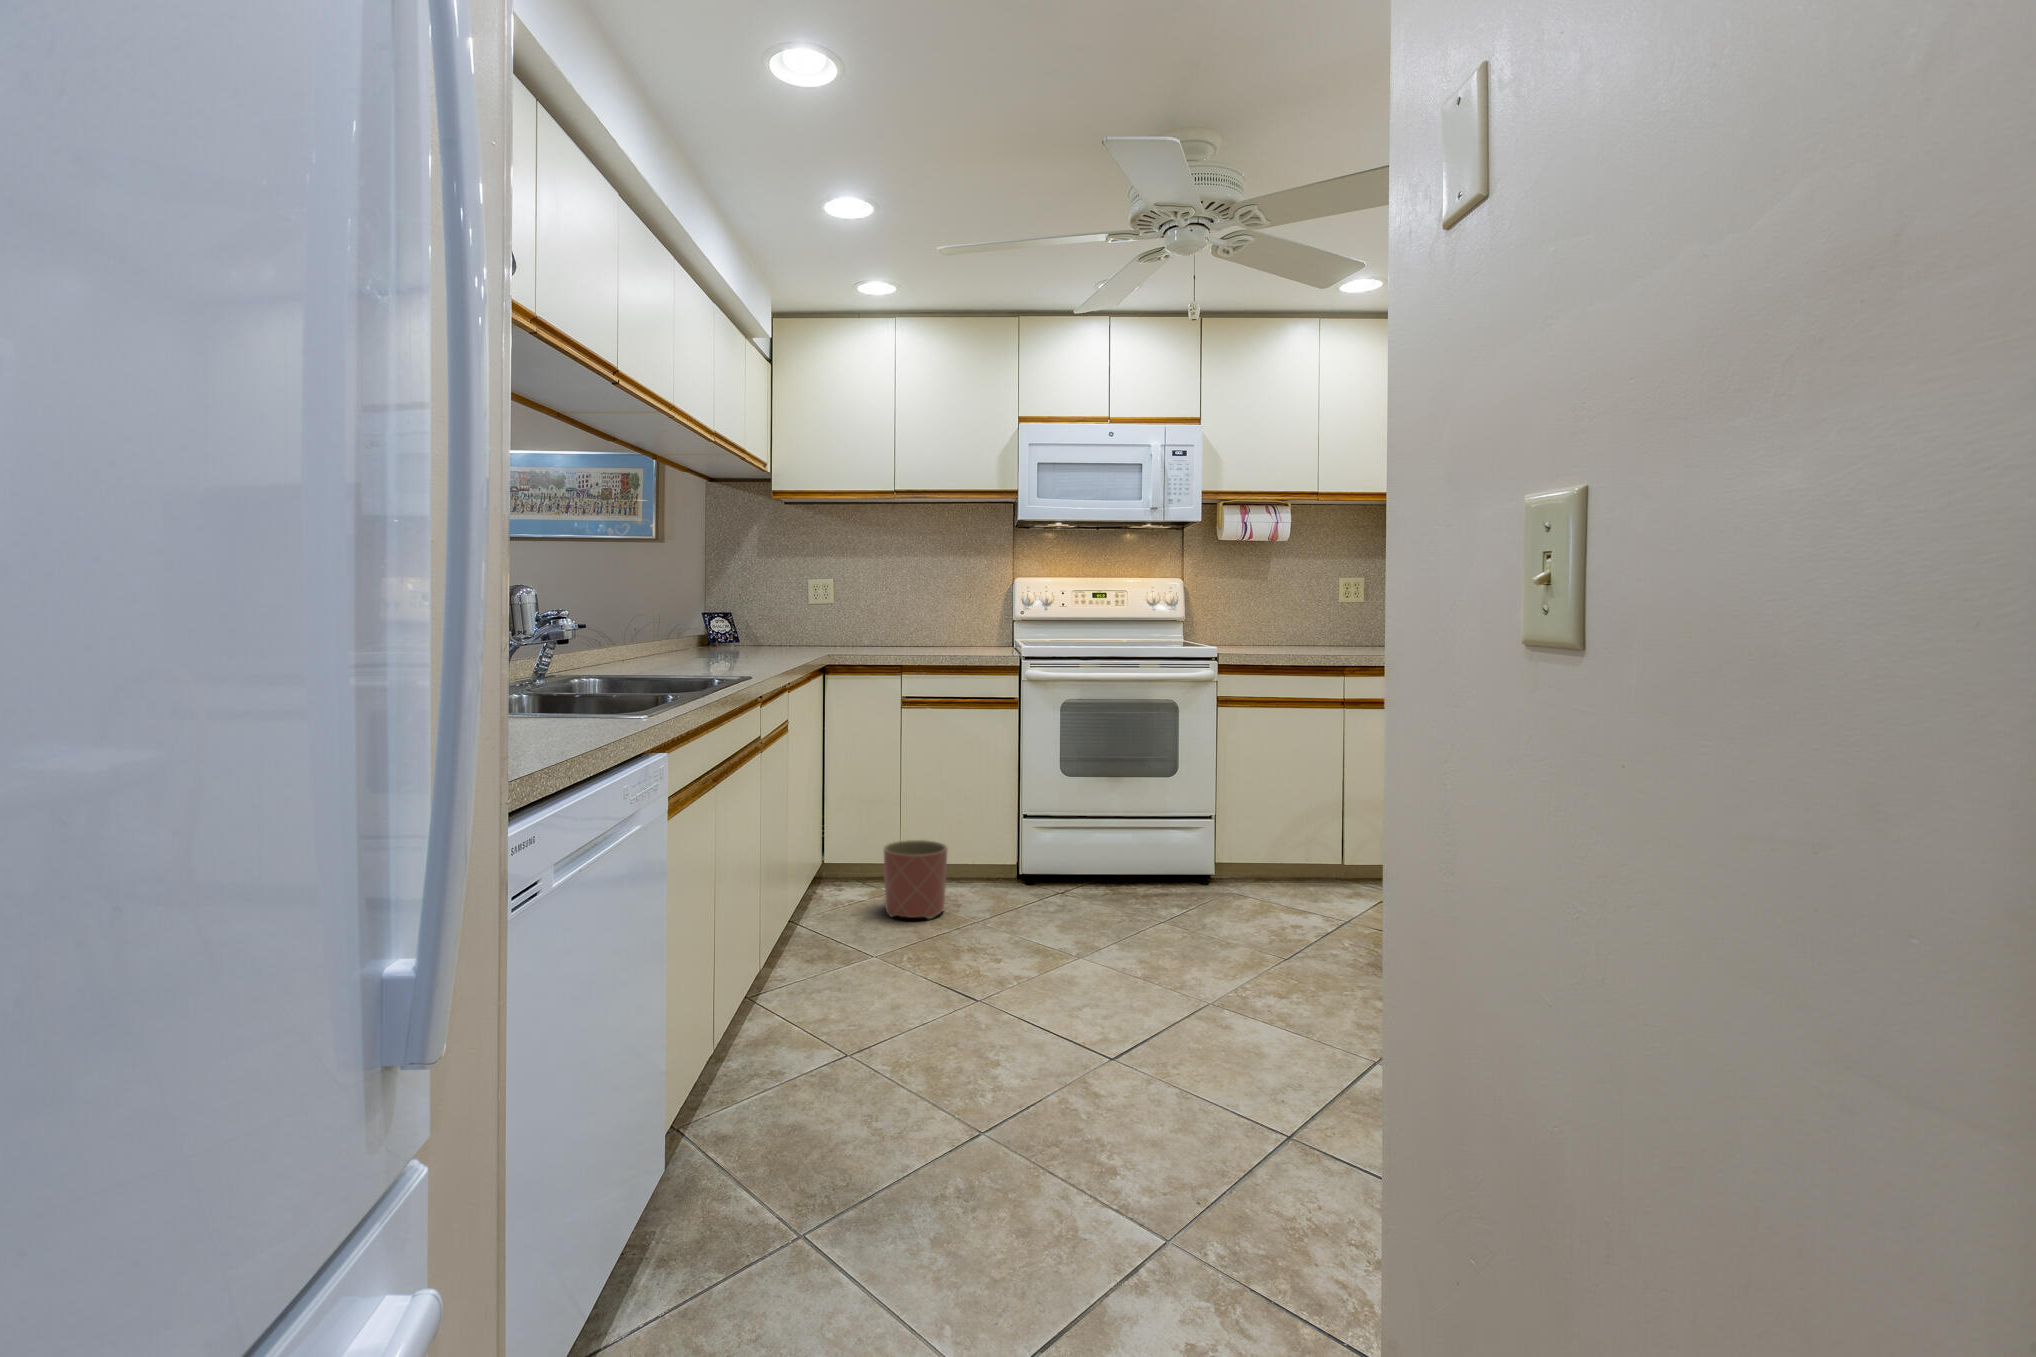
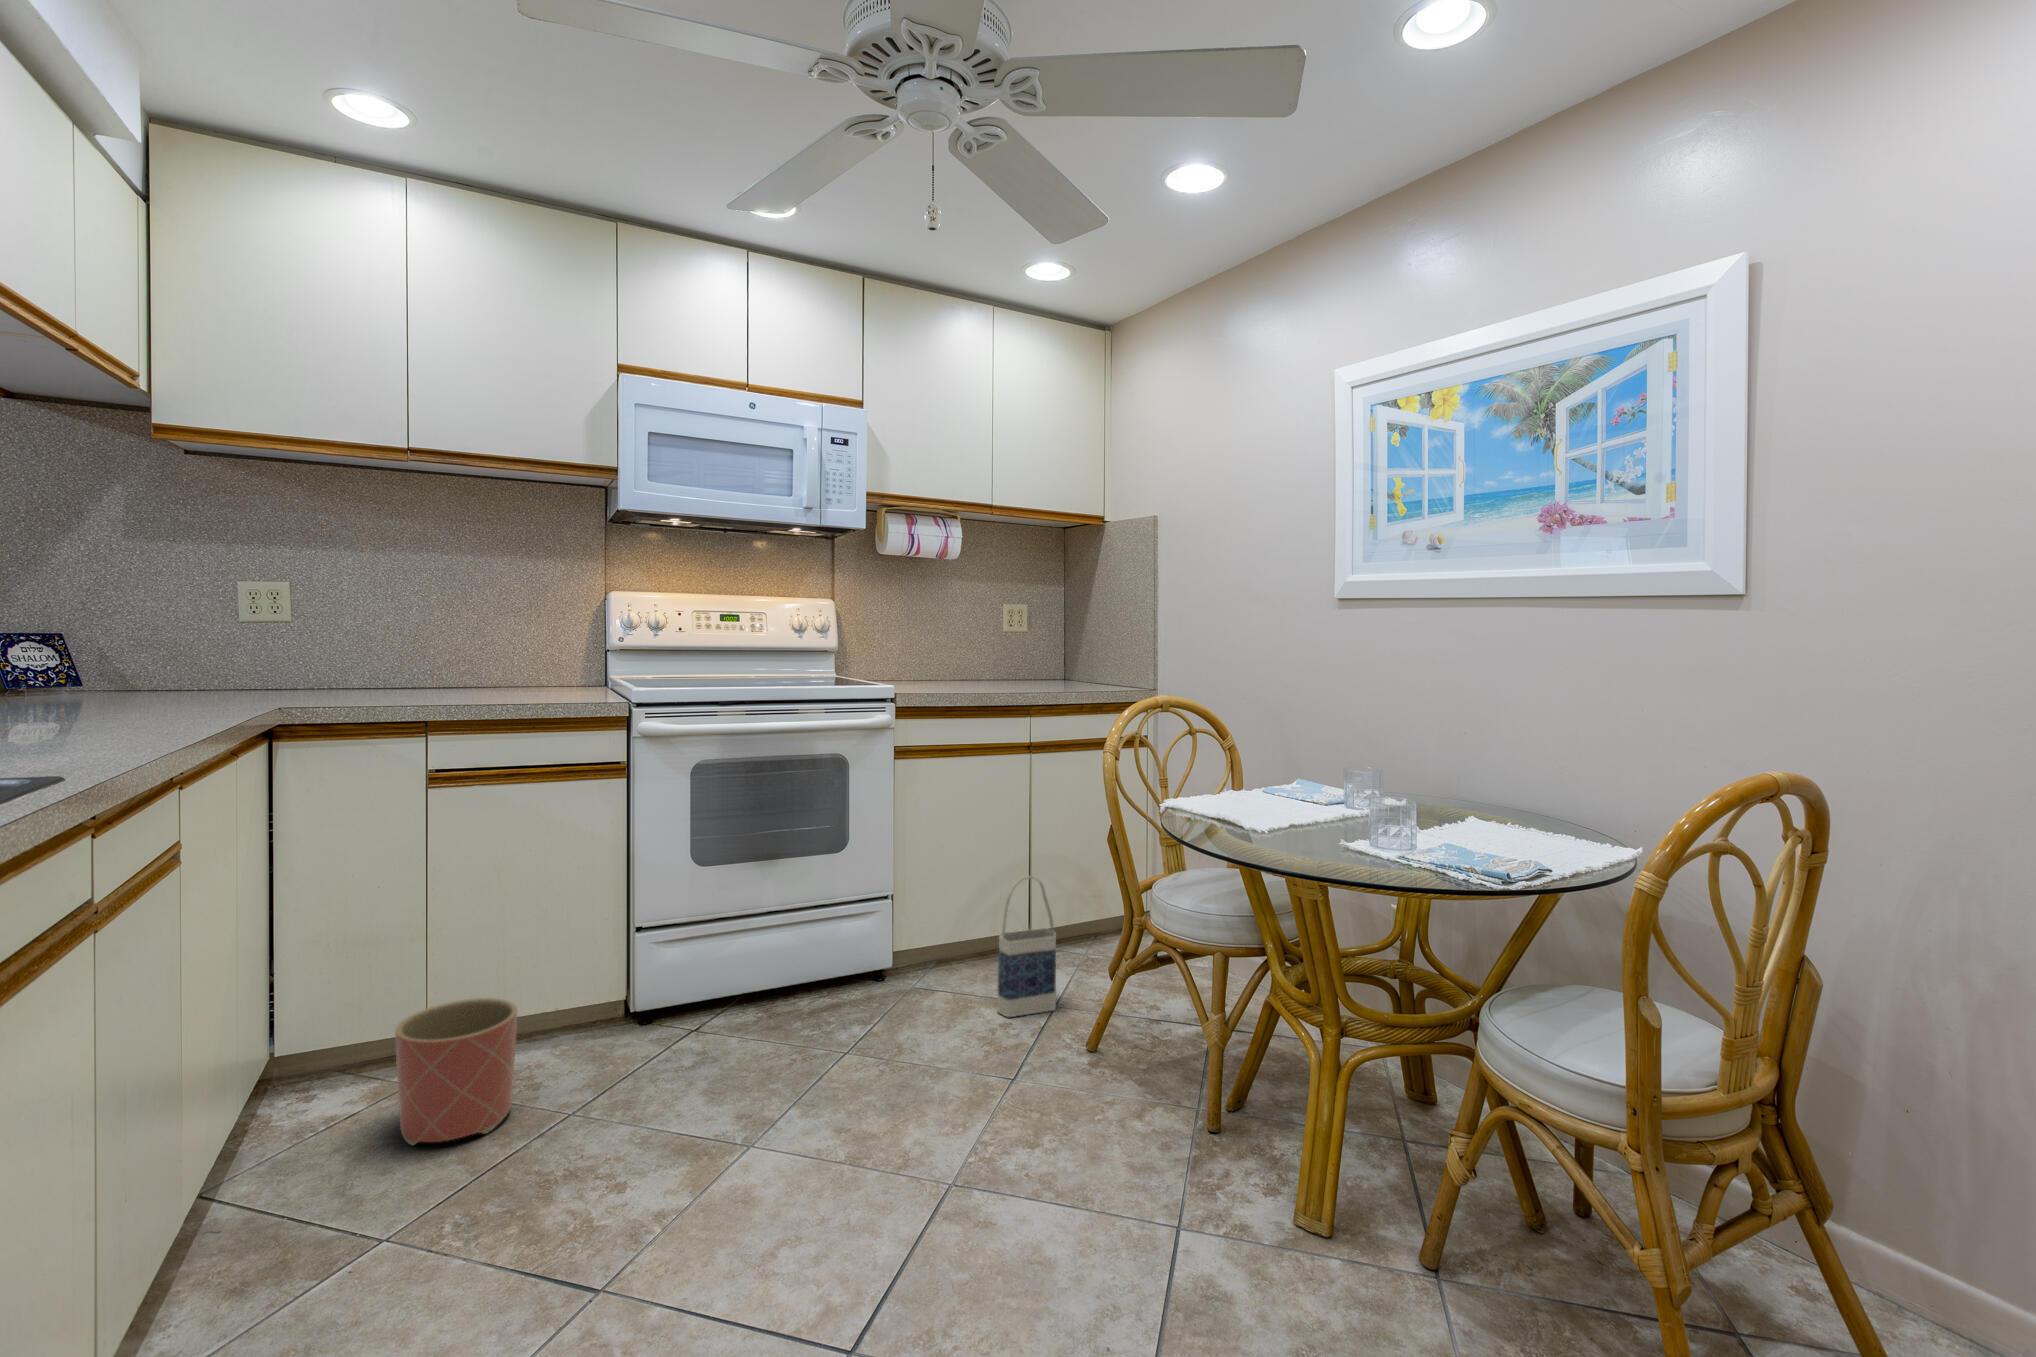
bag: none [1291,806,1345,923] -> present [997,876,1056,1017]

